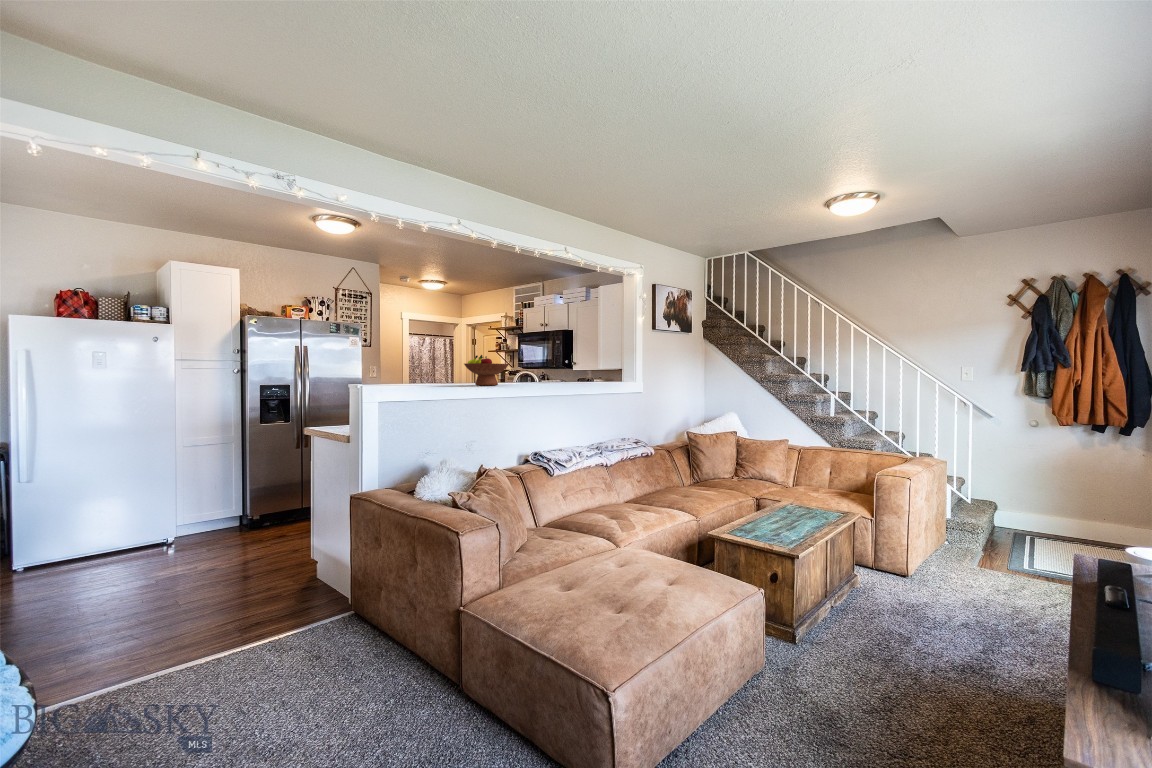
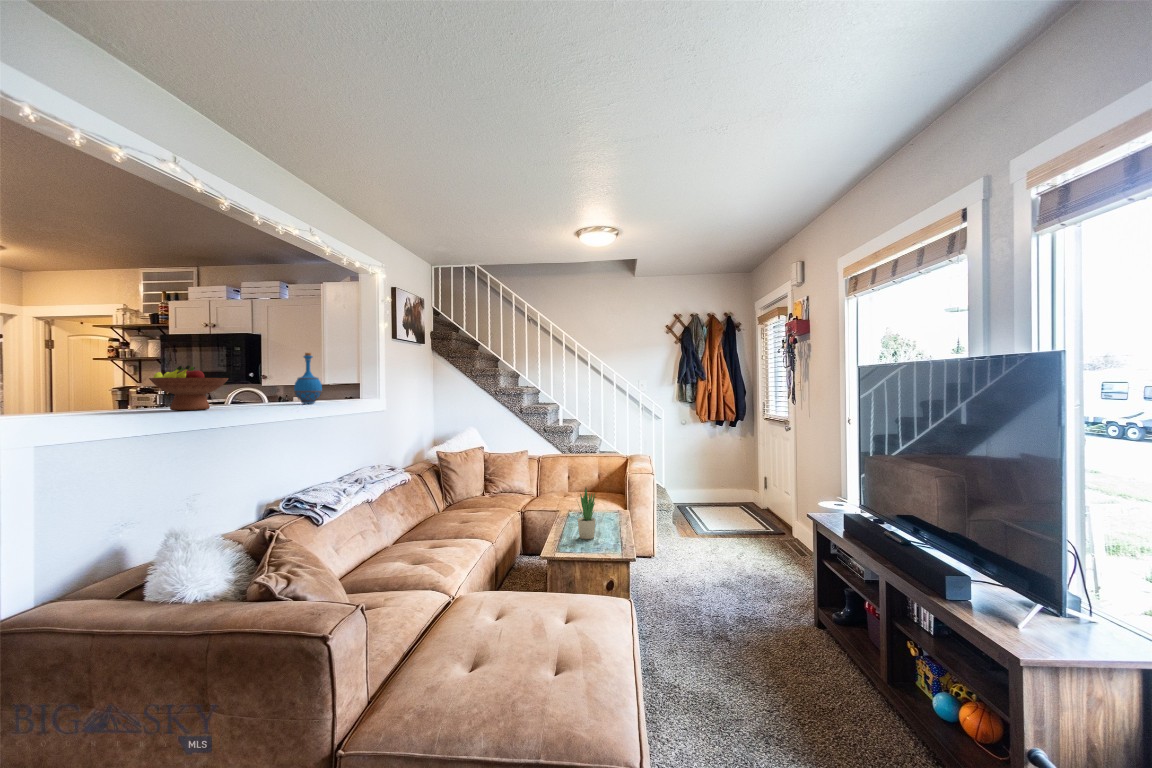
bottle: none [560,344,580,384] -> present [294,353,322,404]
potted plant: none [768,477,791,532] -> present [578,488,596,539]

